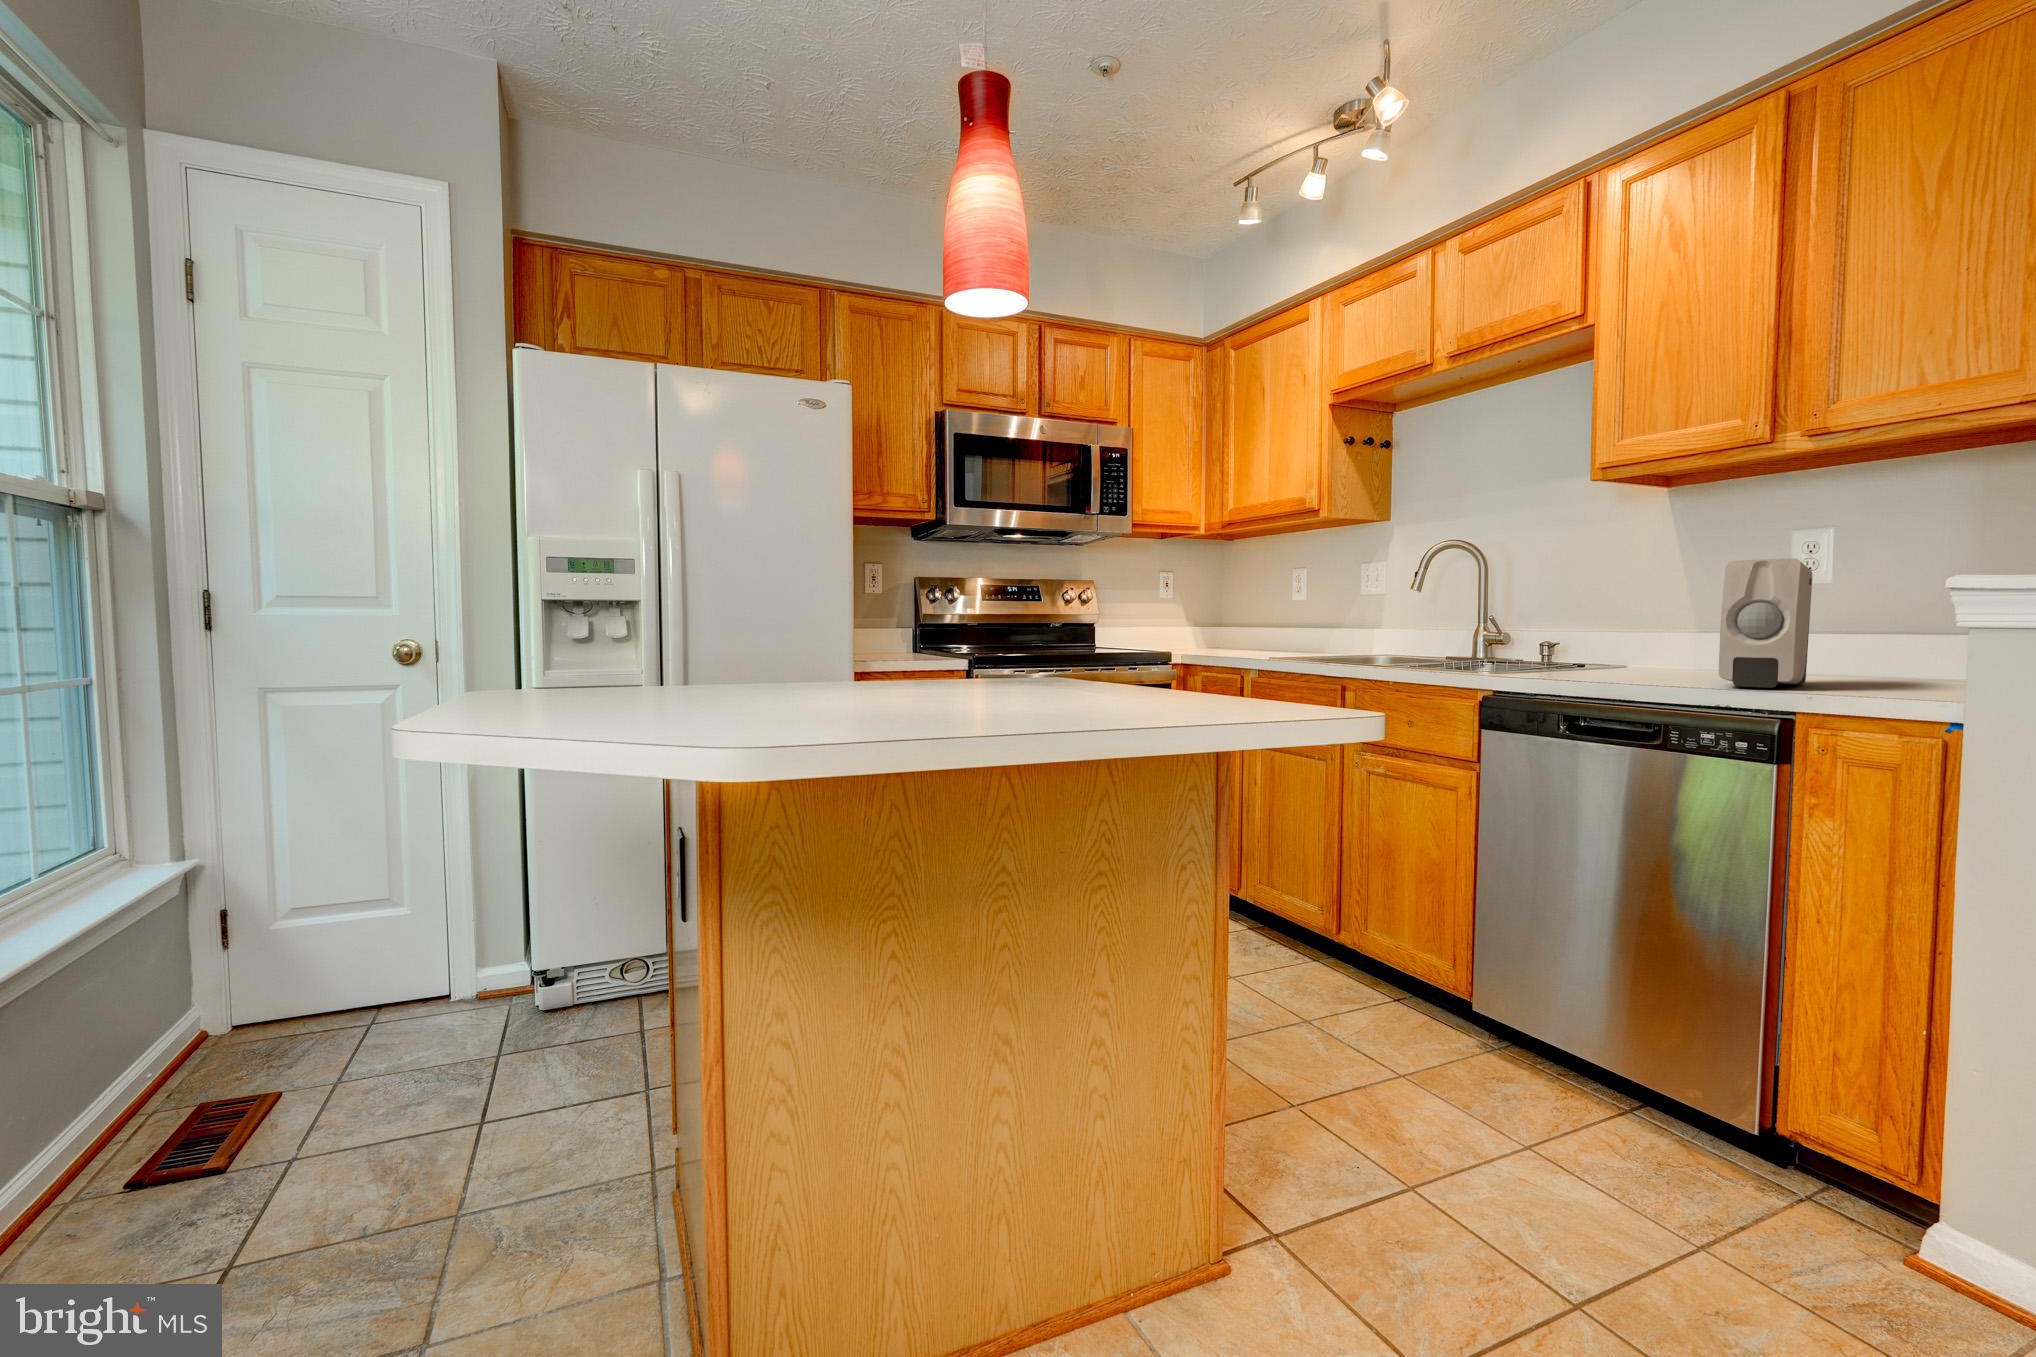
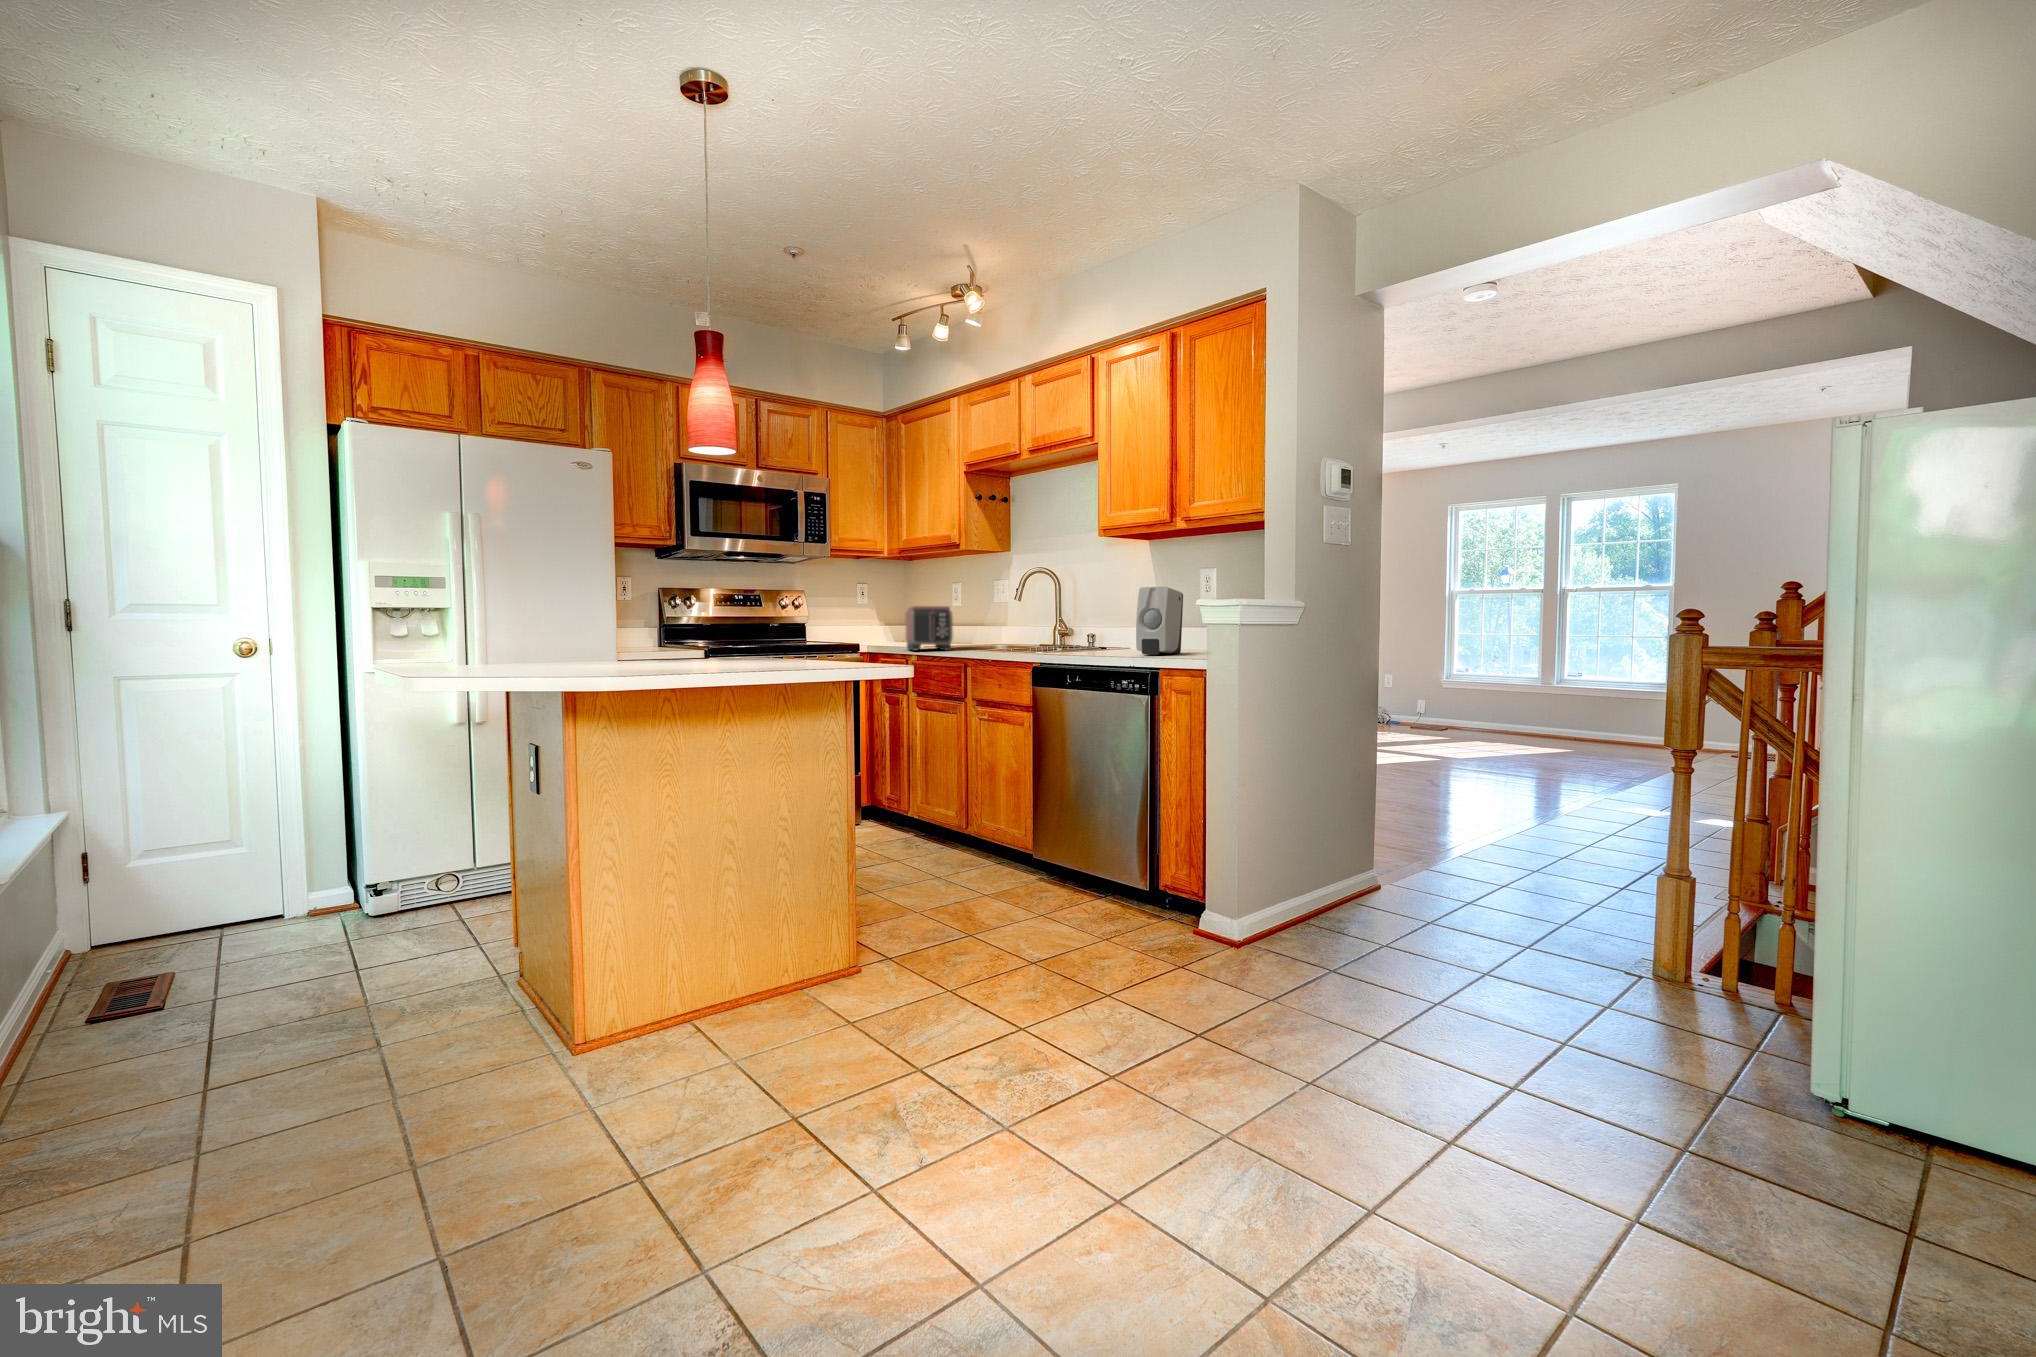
toaster: none [1238,598,1316,664] -> present [905,606,953,650]

